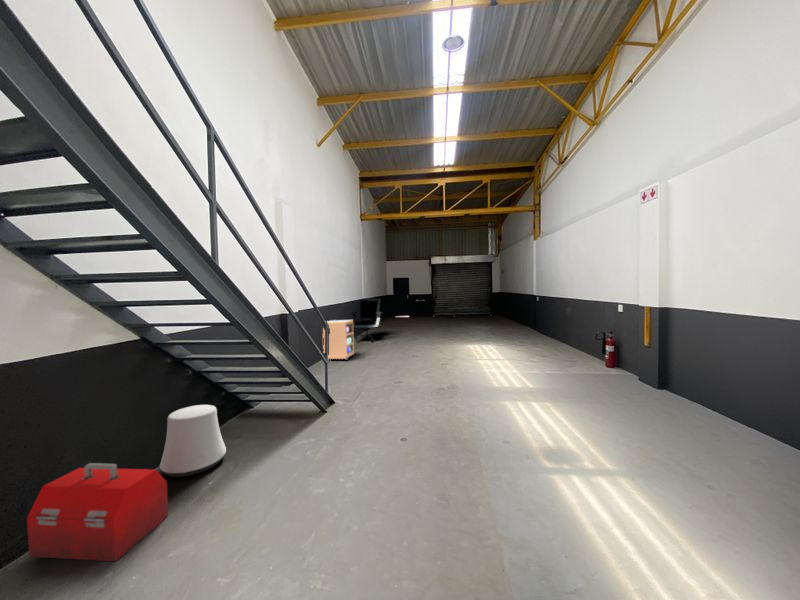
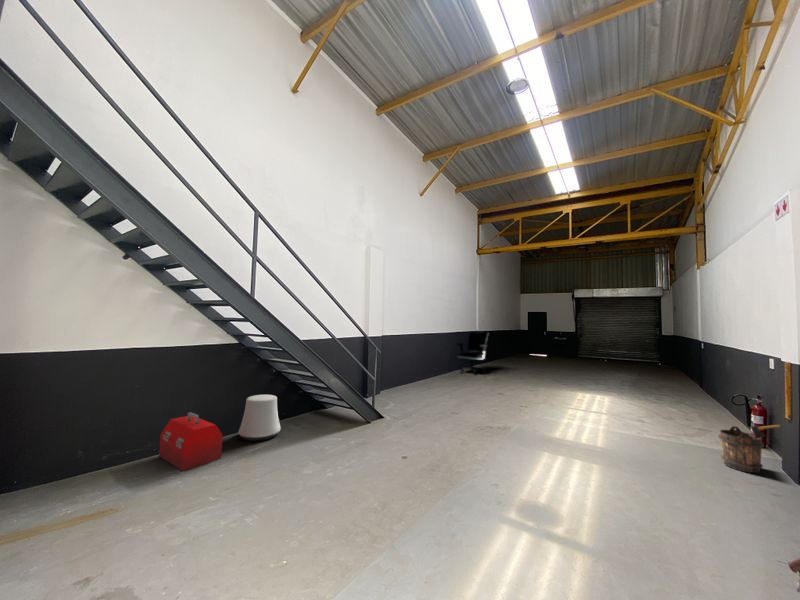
storage cabinet: present [323,320,355,360] -> none [412,348,445,387]
bucket: none [603,348,637,383] -> present [719,425,780,473]

